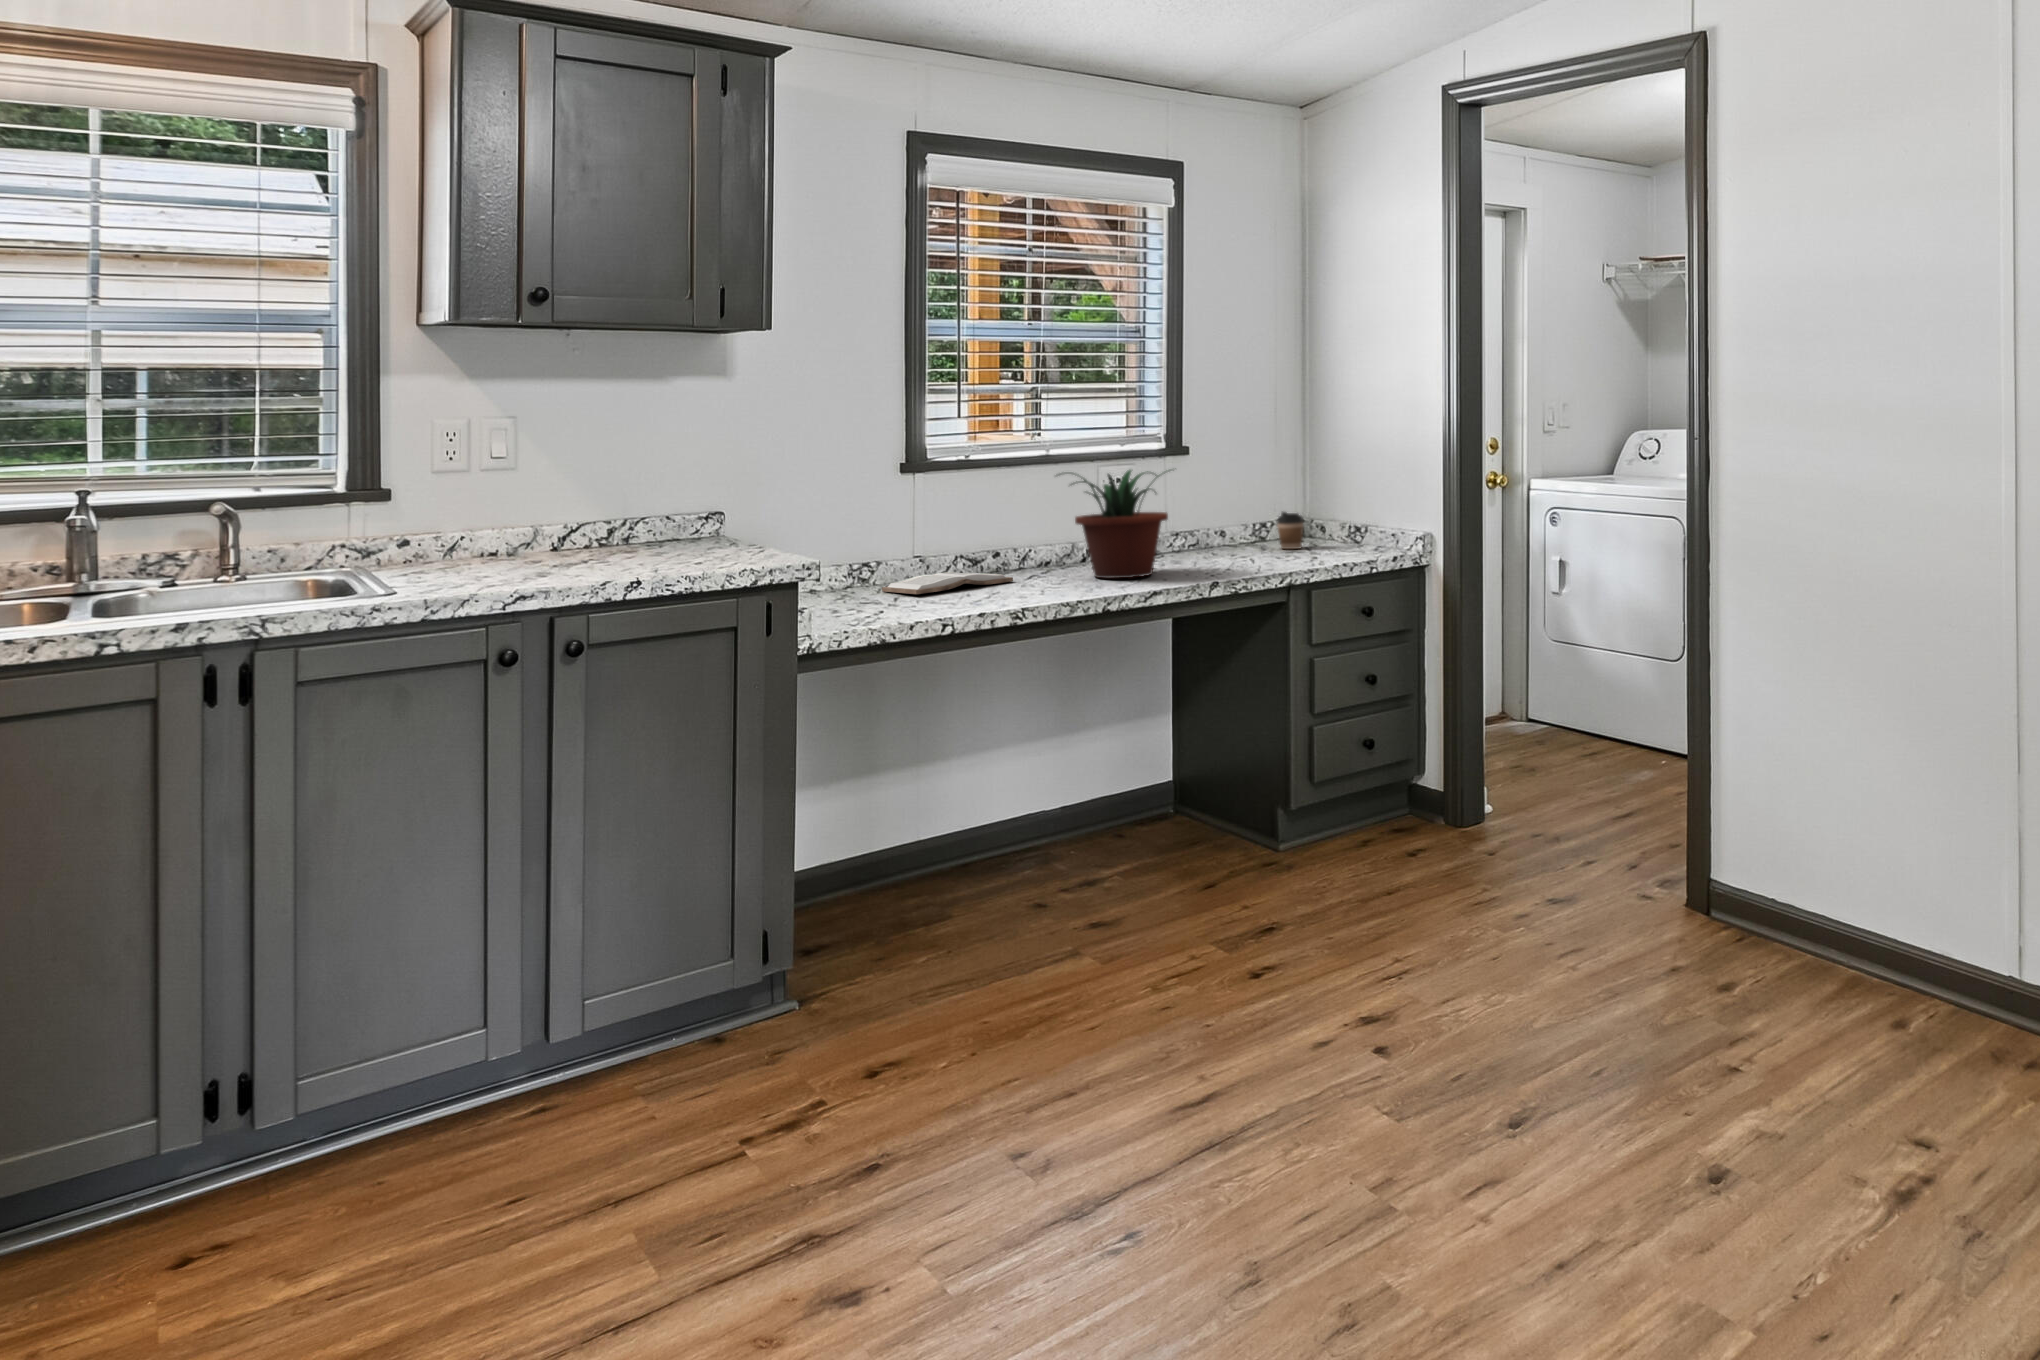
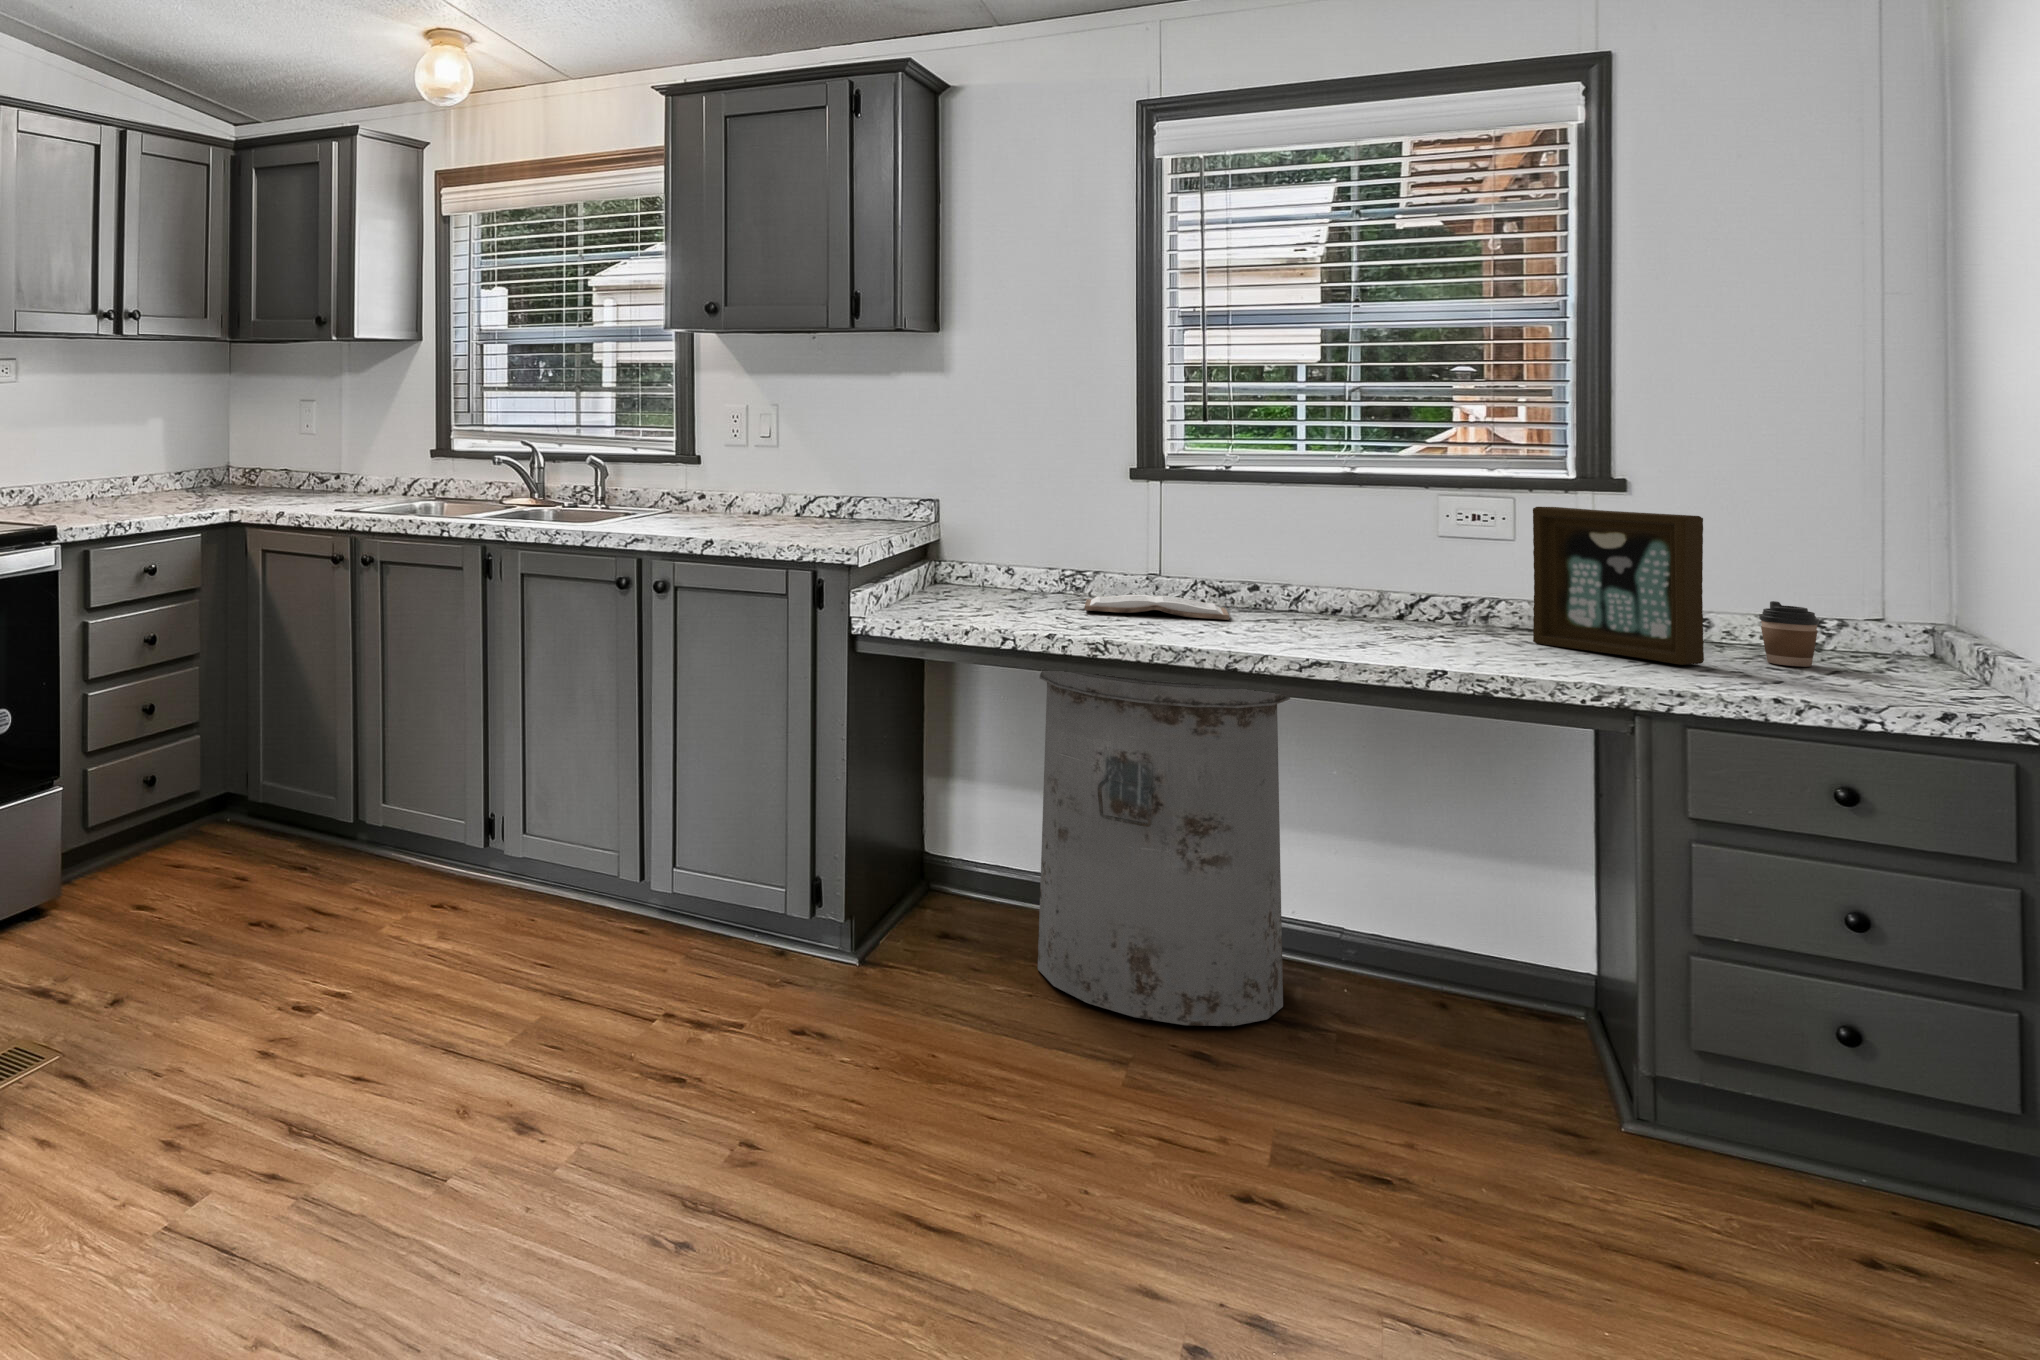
picture frame: none [1179,461,1278,561] -> present [1533,507,1704,665]
potted plant: present [1059,470,1171,578] -> none [1281,498,1451,645]
trash can: none [886,616,1097,943] -> present [1038,671,1290,1026]

